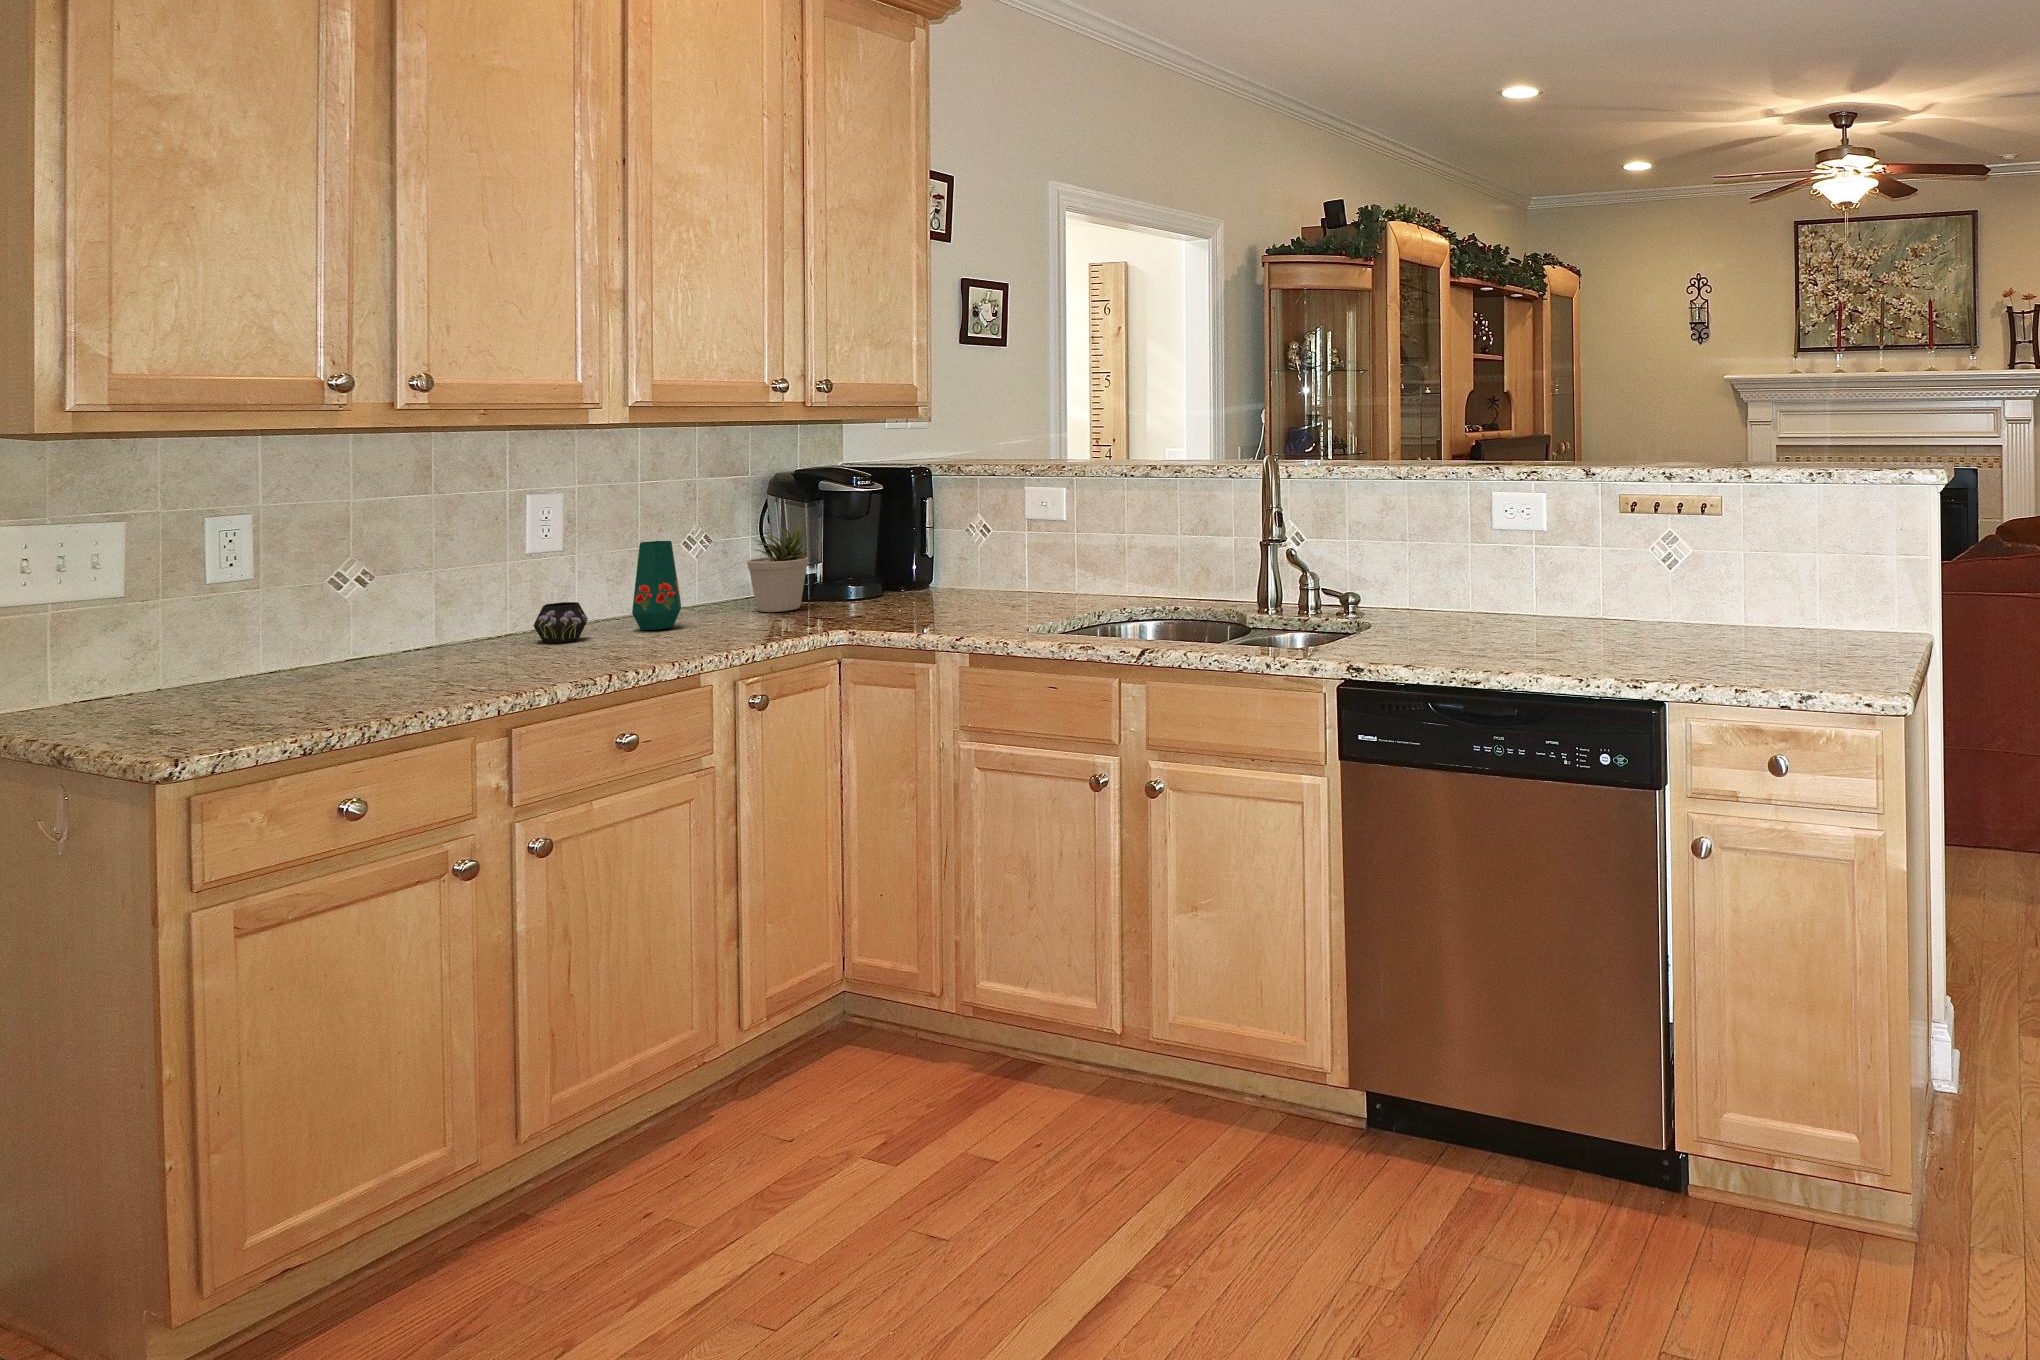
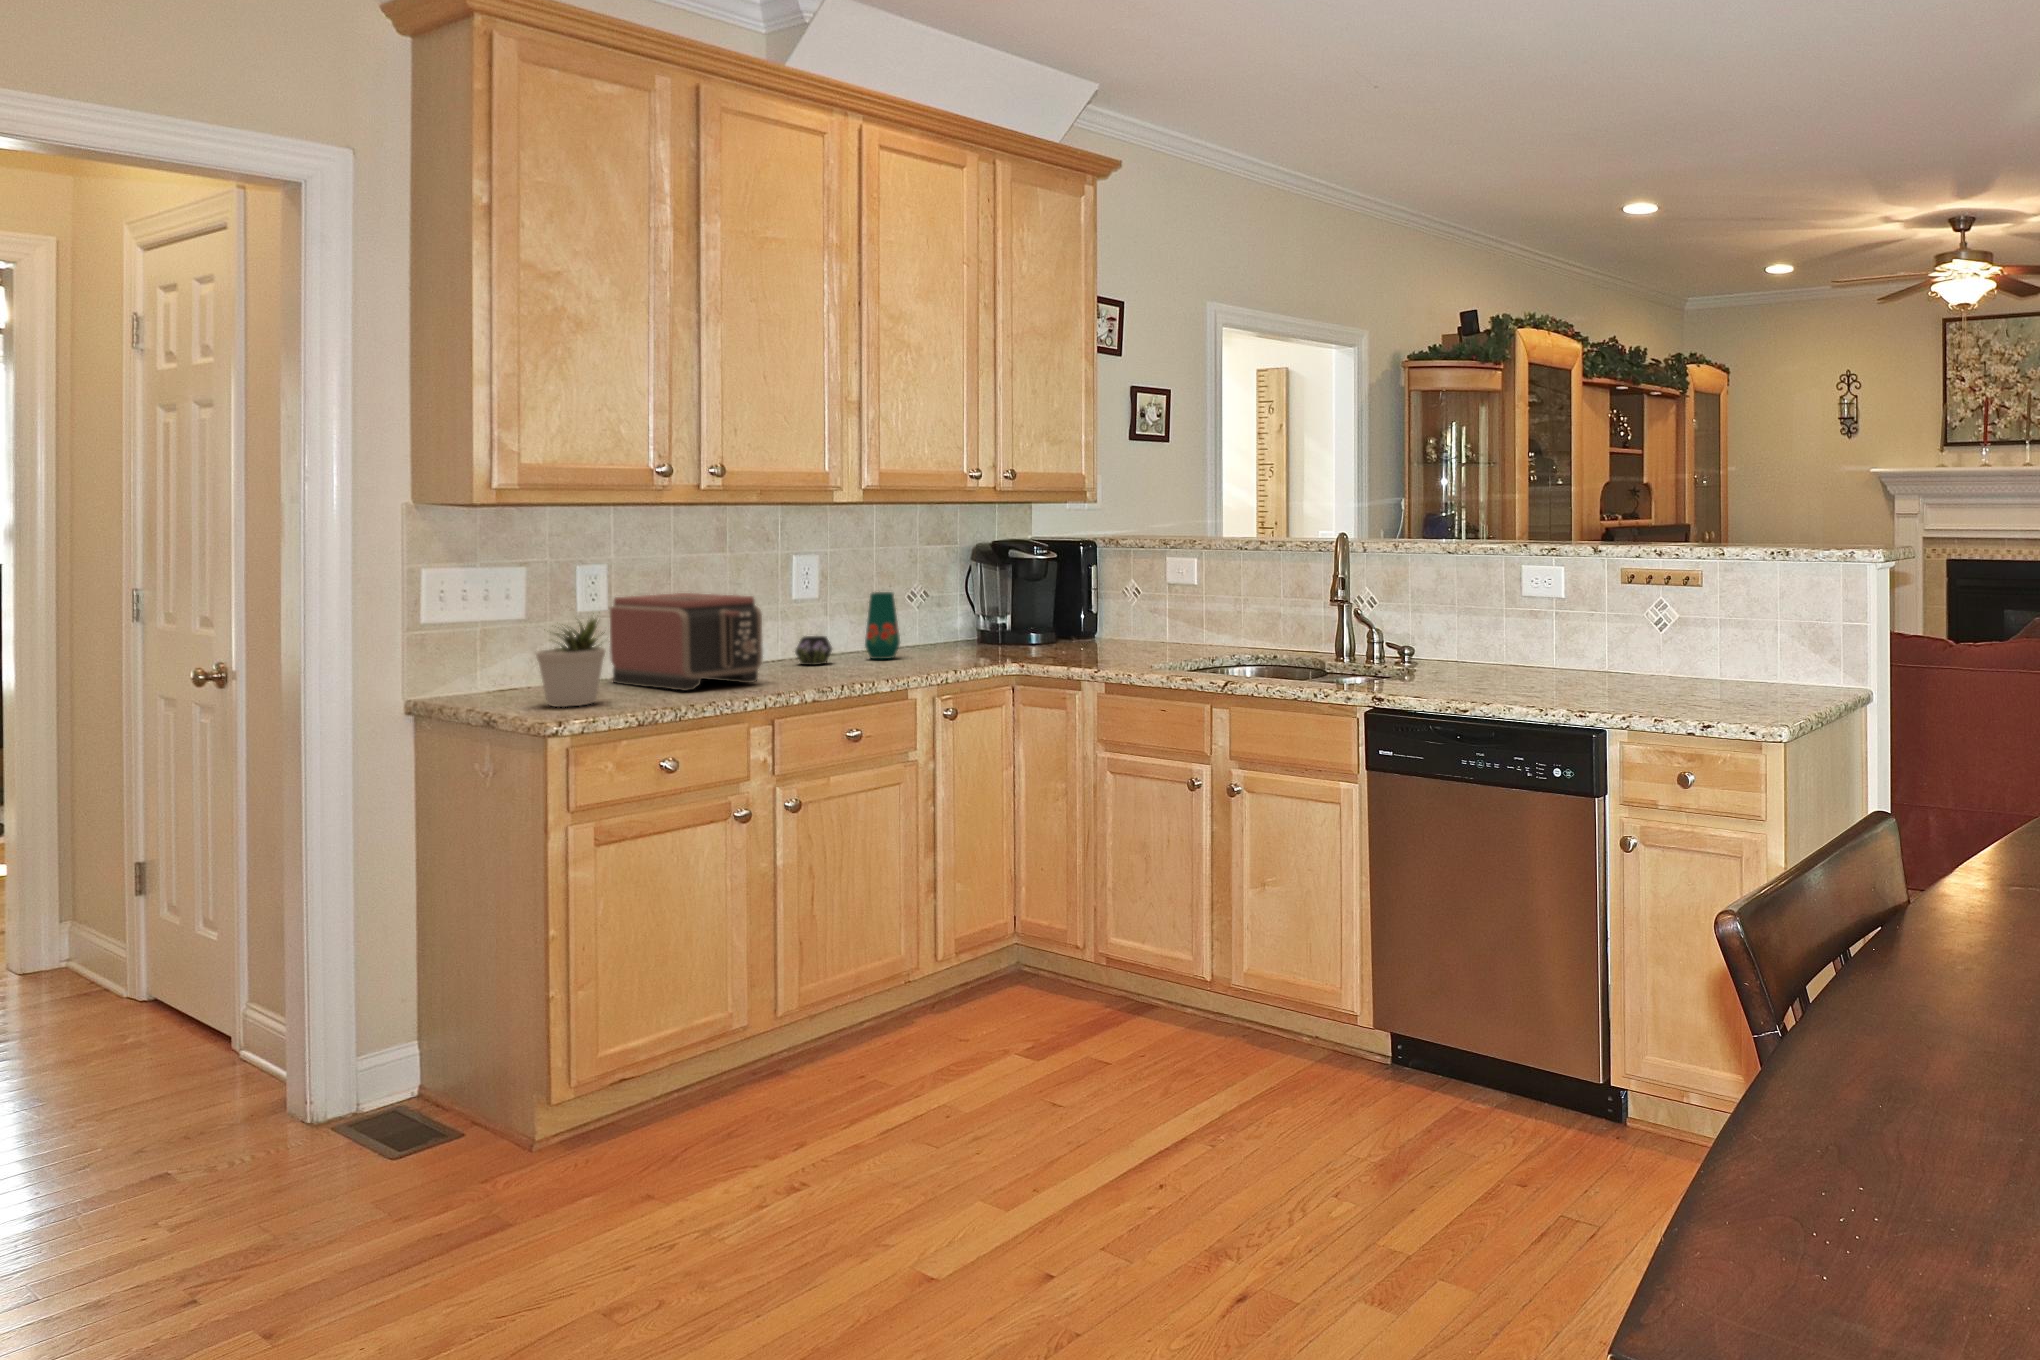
potted plant: present [747,523,811,612] -> present [536,618,605,707]
toaster: none [254,553,492,695] -> present [610,593,763,691]

